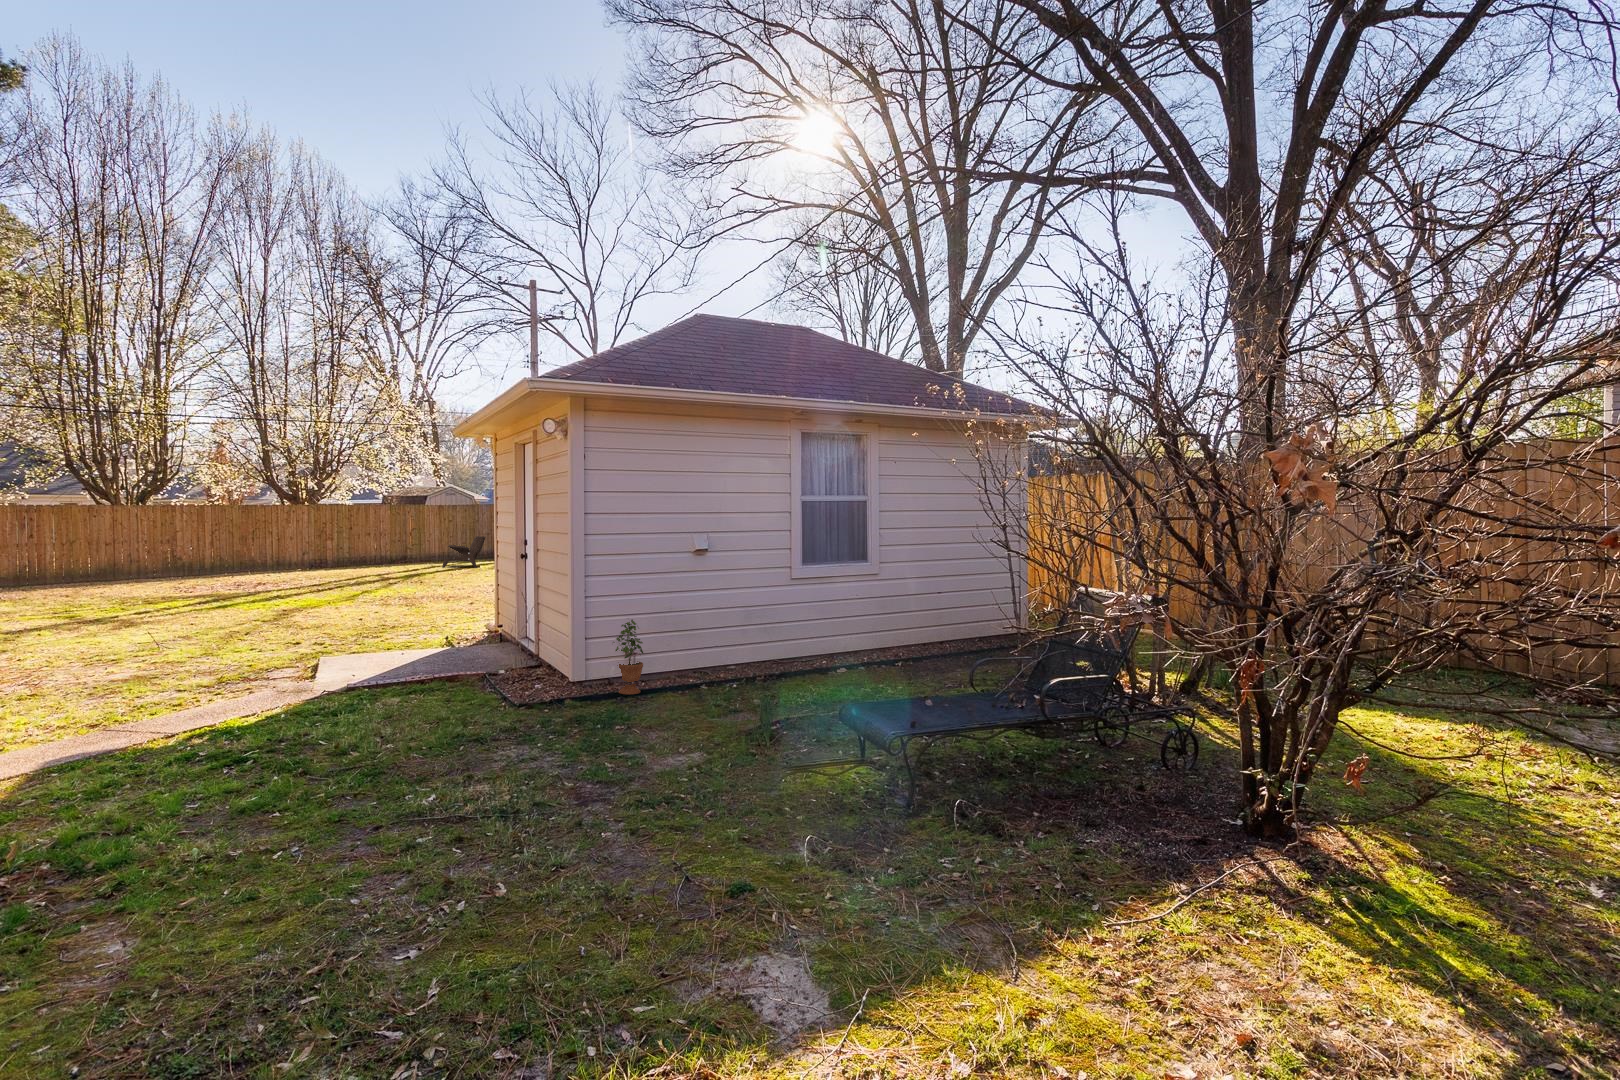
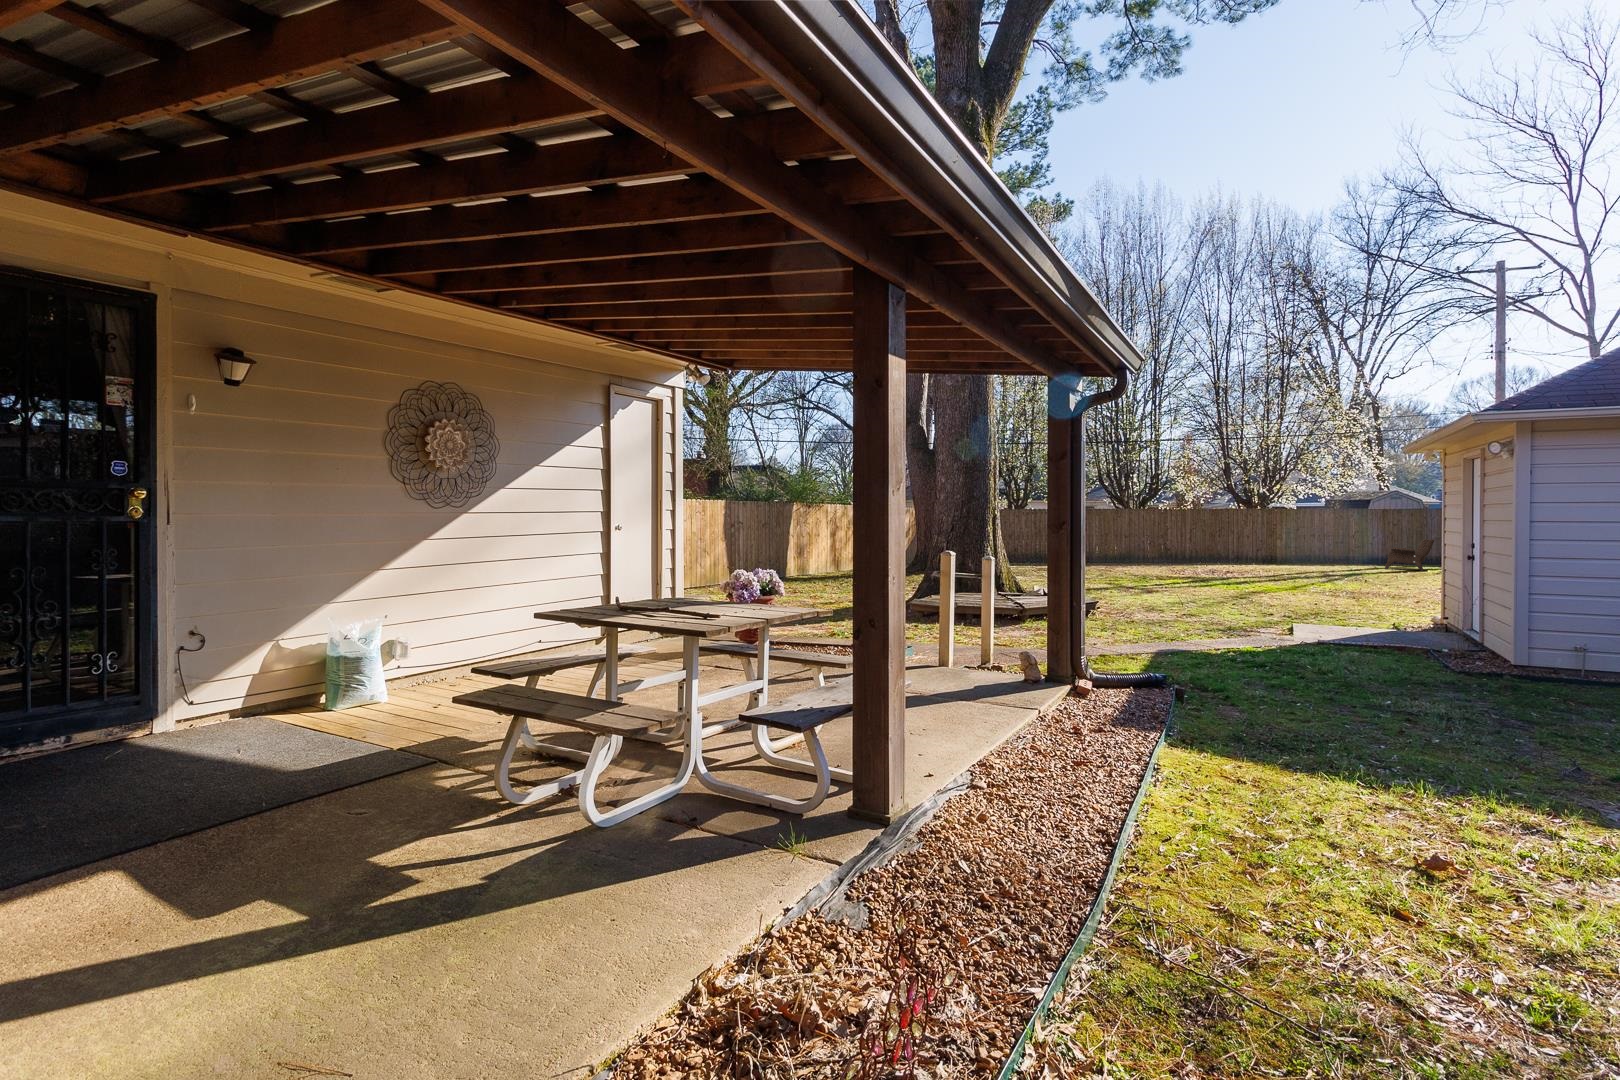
potted plant: present [613,620,643,694] -> none [1555,613,1591,679]

